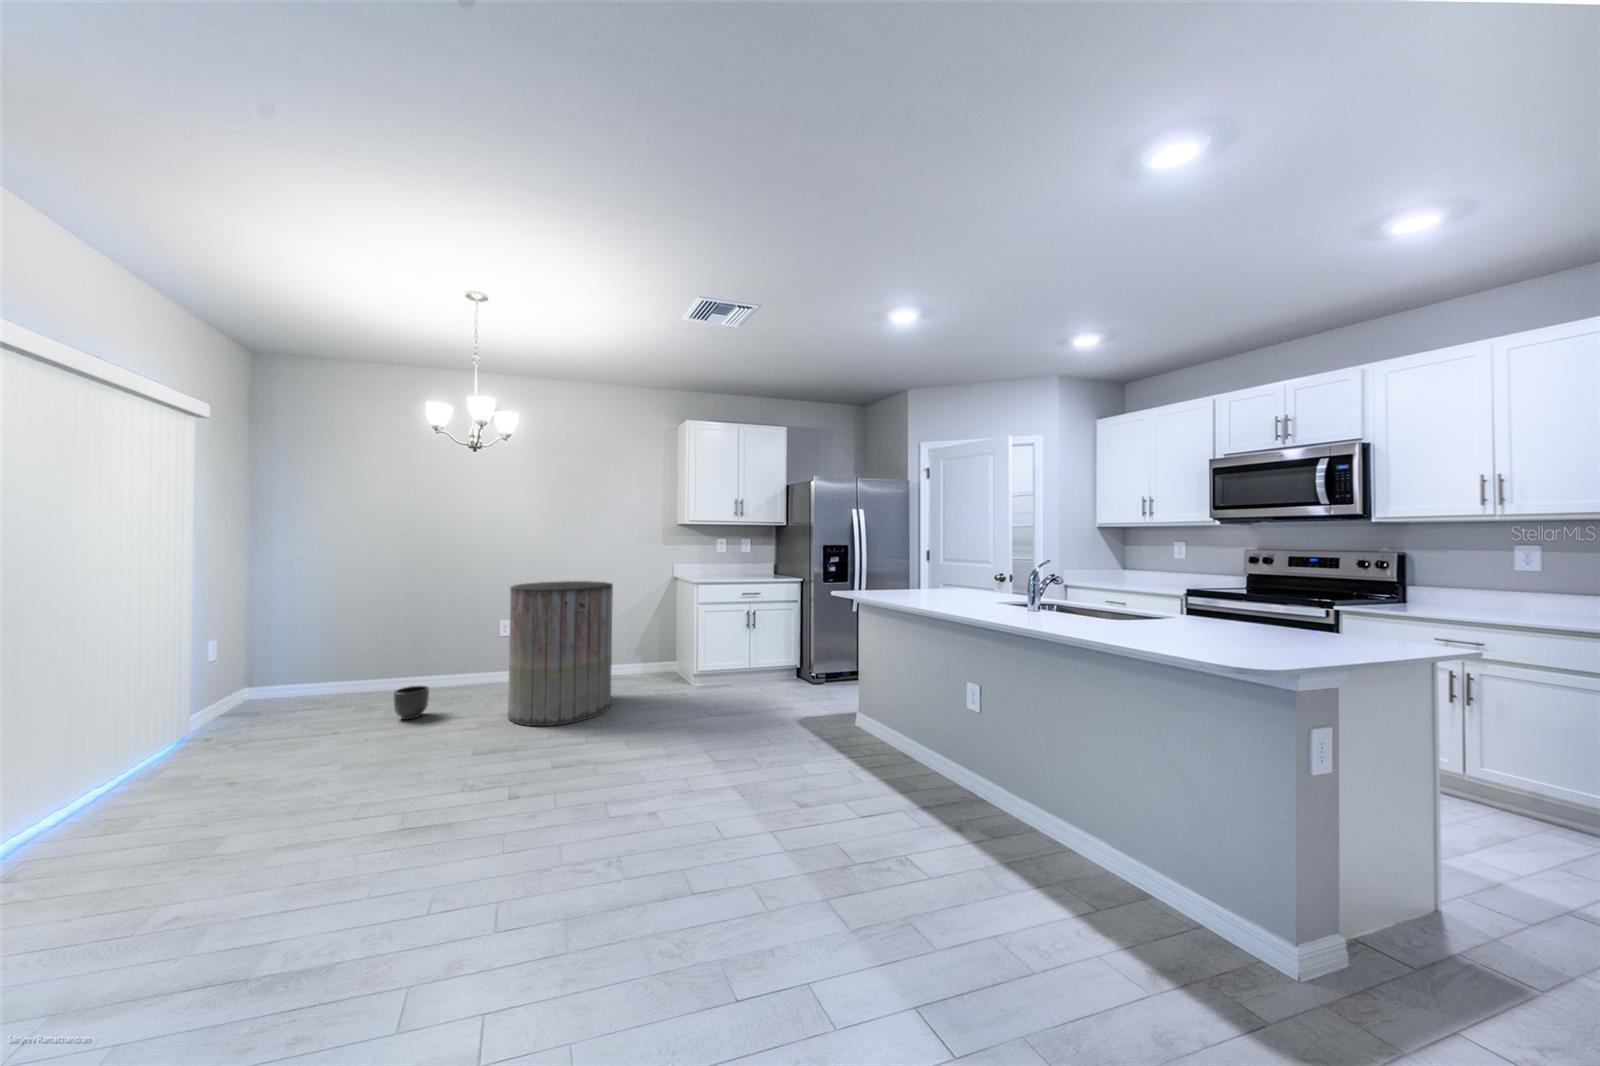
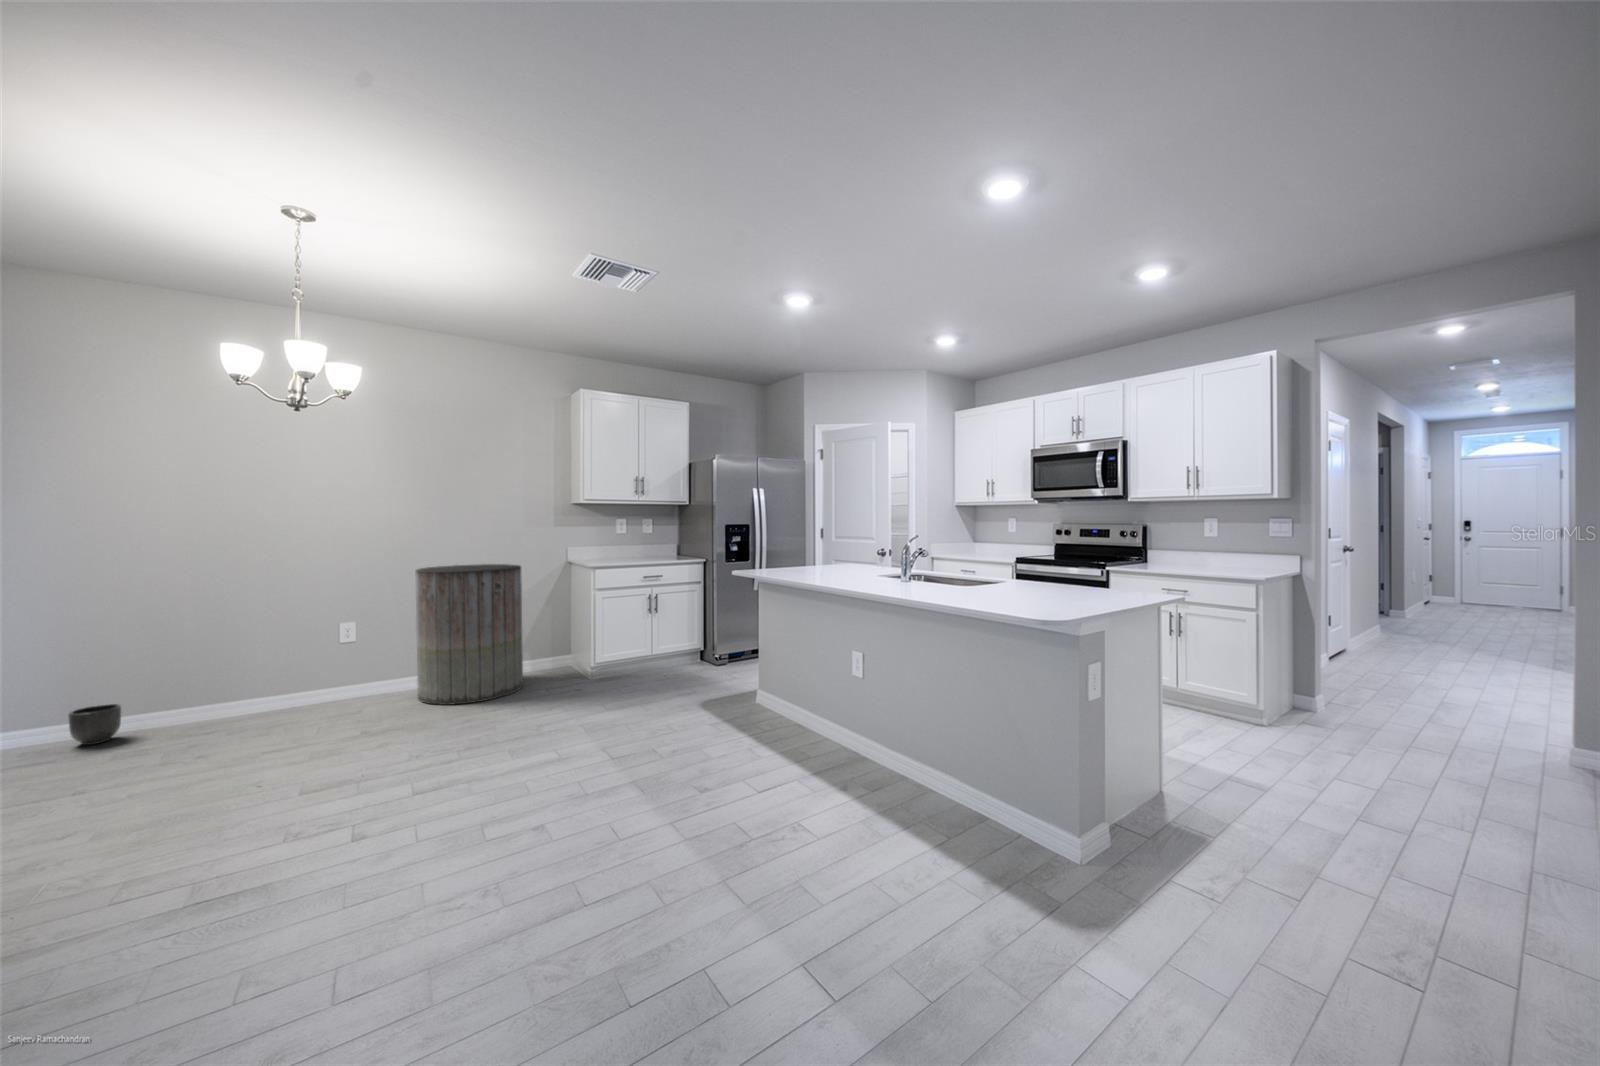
planter: present [394,686,429,719] -> present [68,704,121,745]

